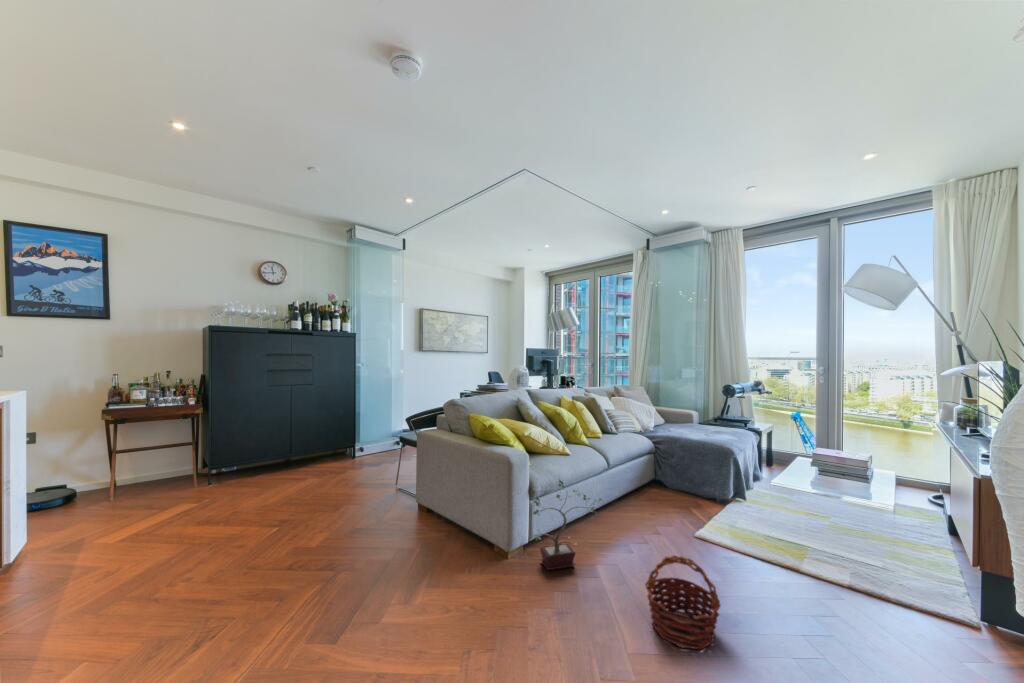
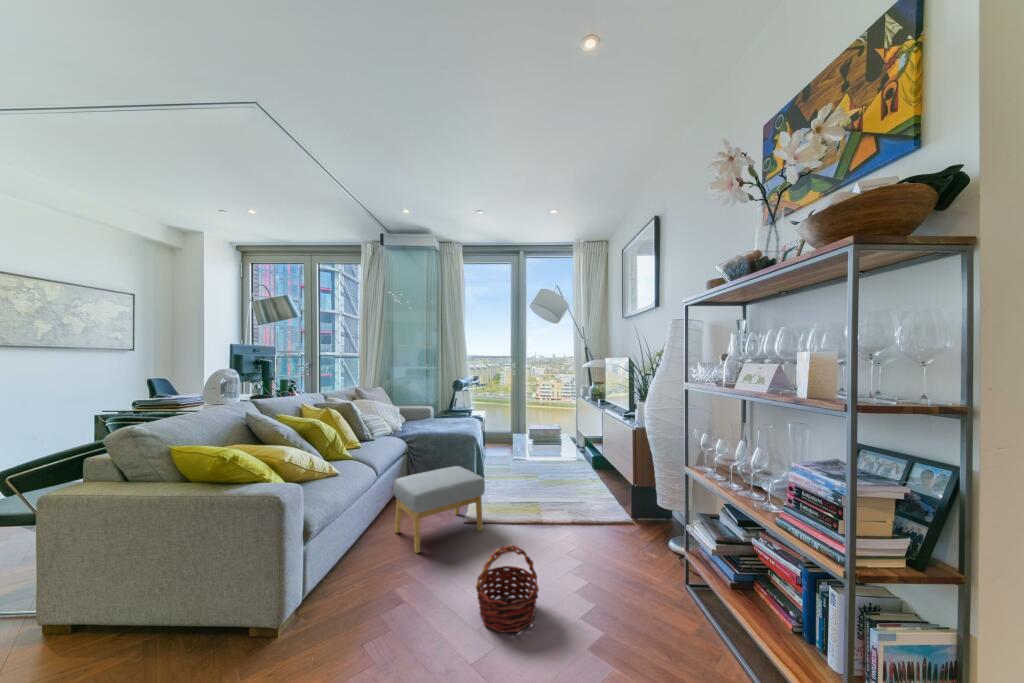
footstool: none [618,471,710,549] -> present [394,466,485,553]
potted plant: present [533,480,604,570] -> none [327,507,409,626]

